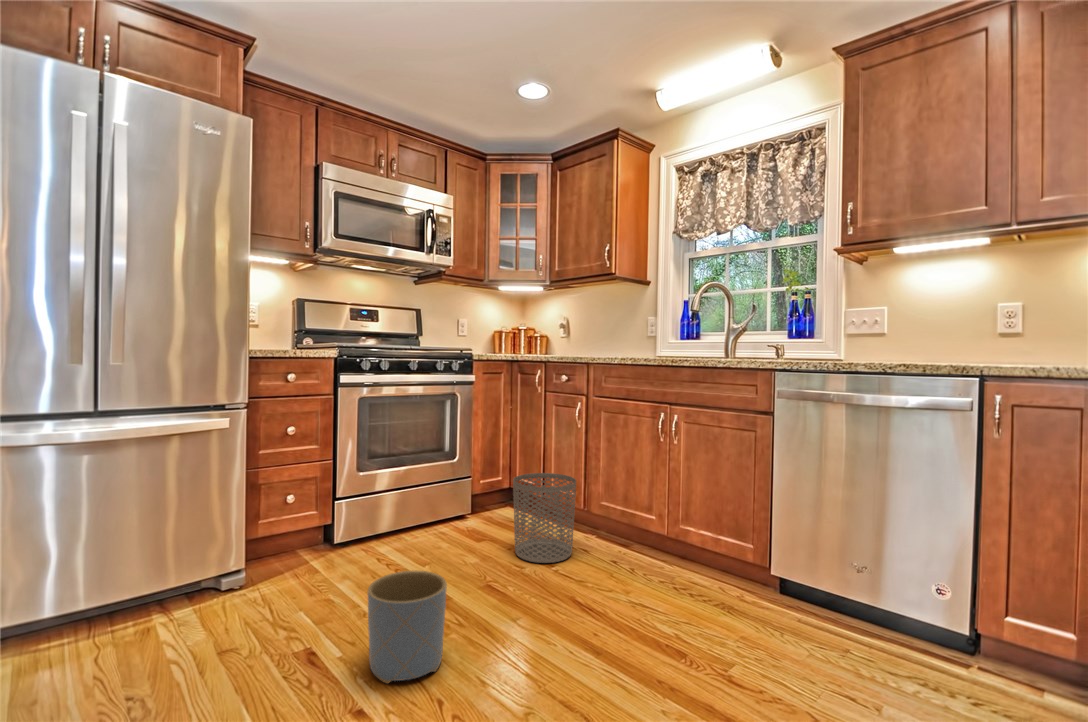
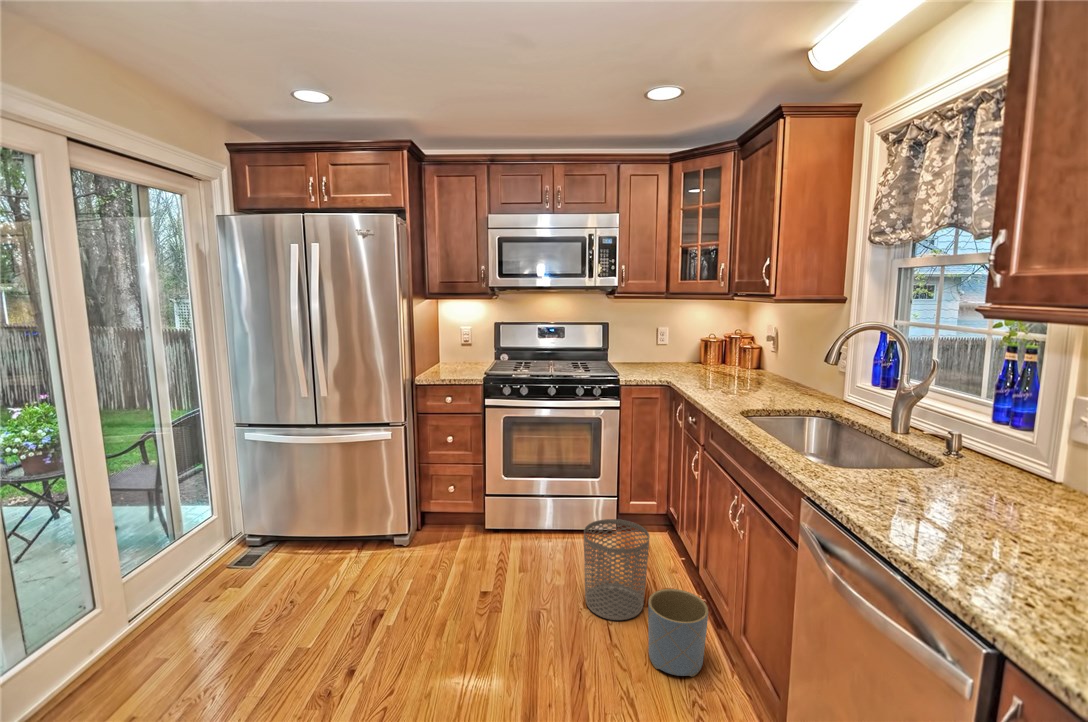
planter: present [368,571,447,684] -> present [648,589,708,677]

